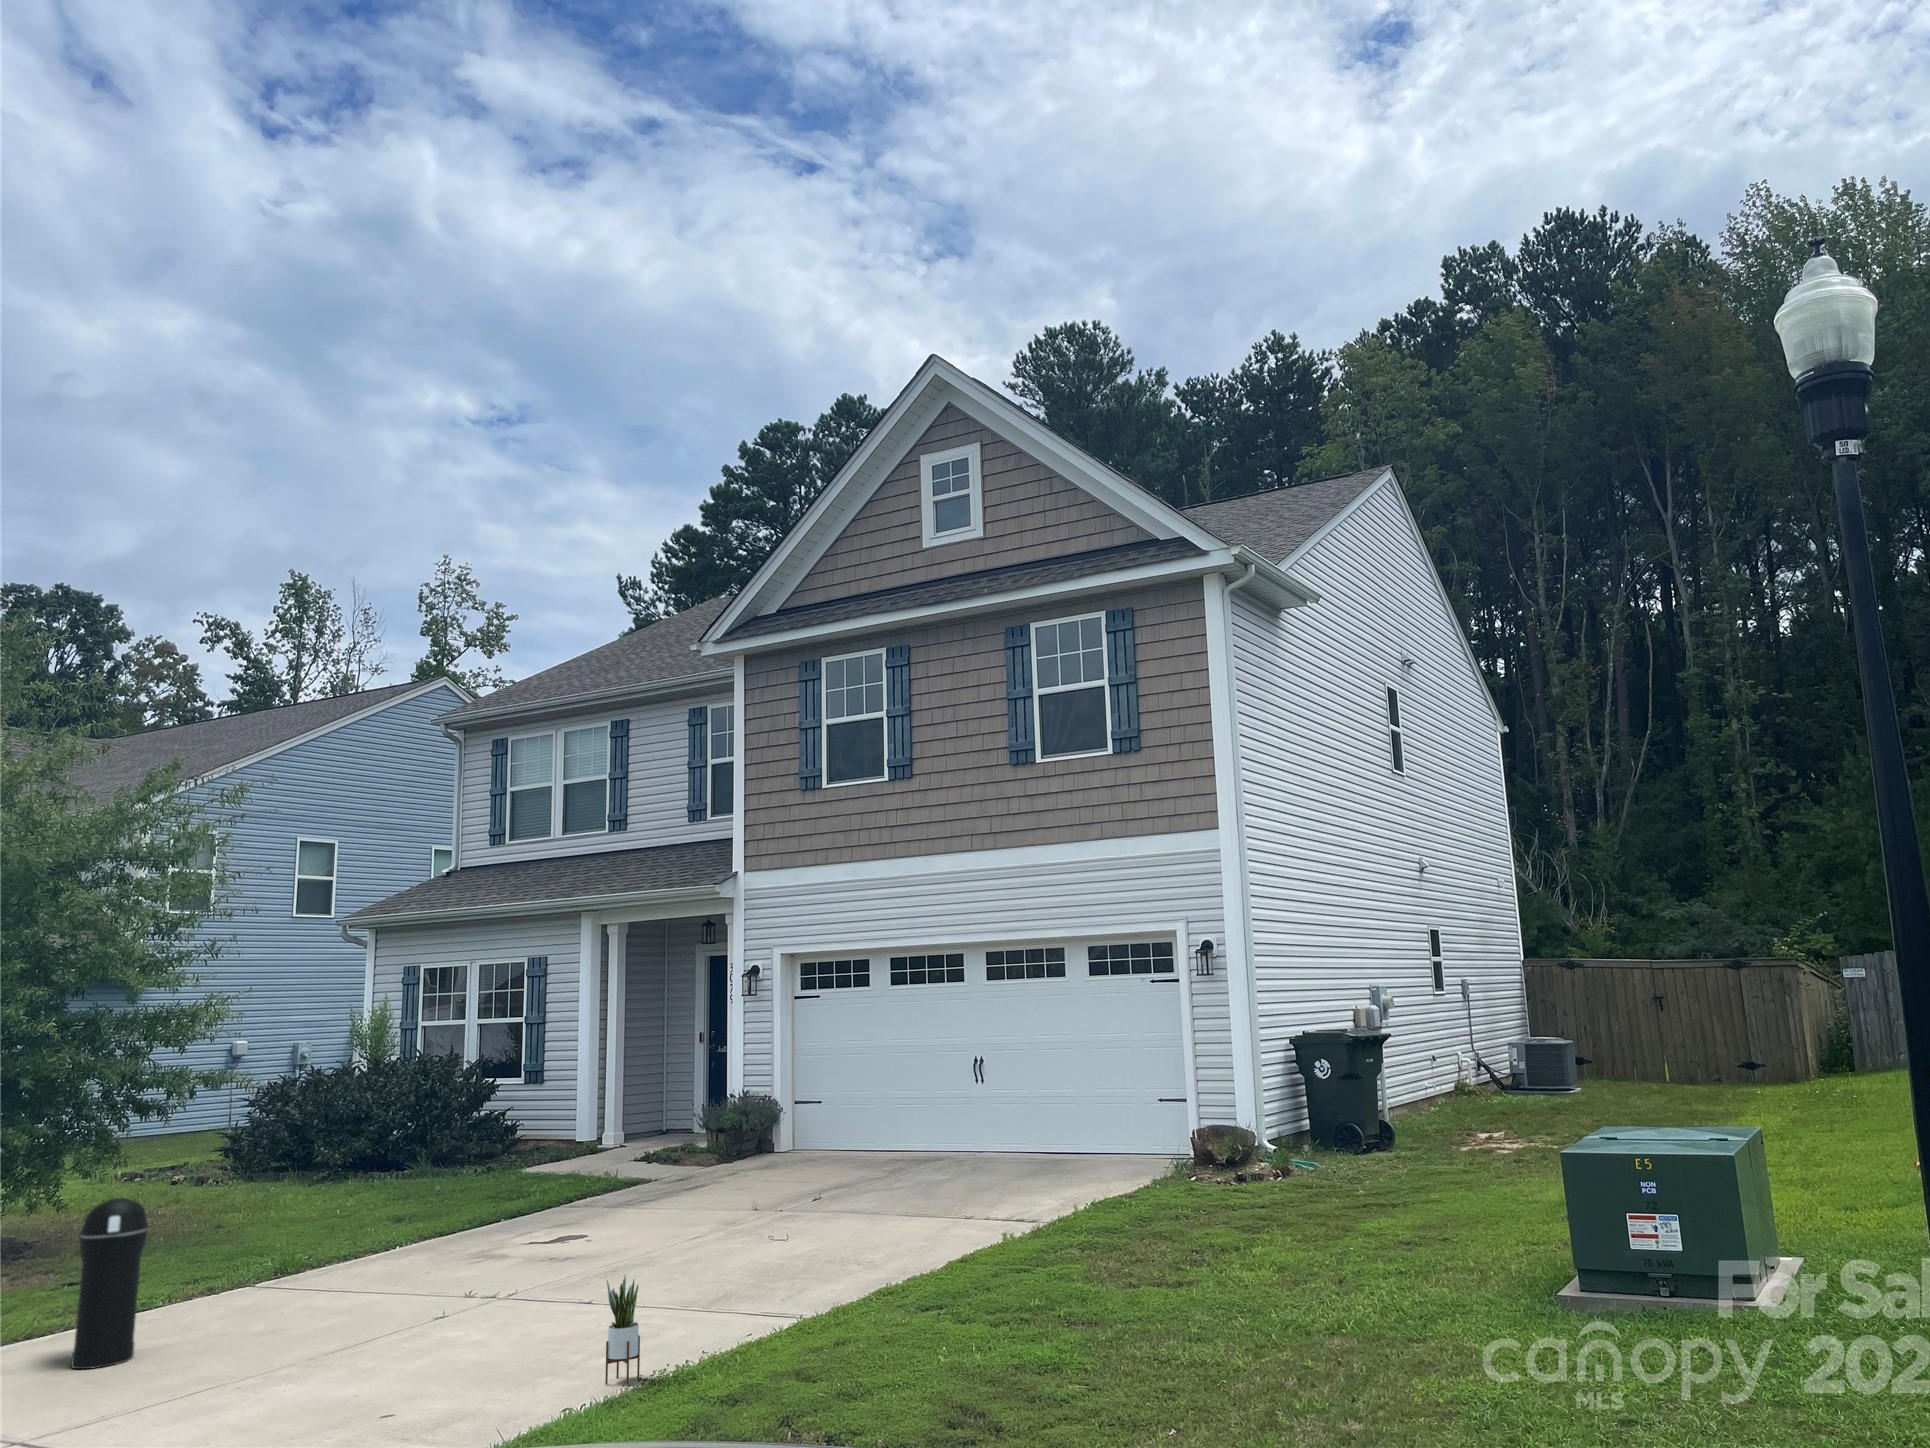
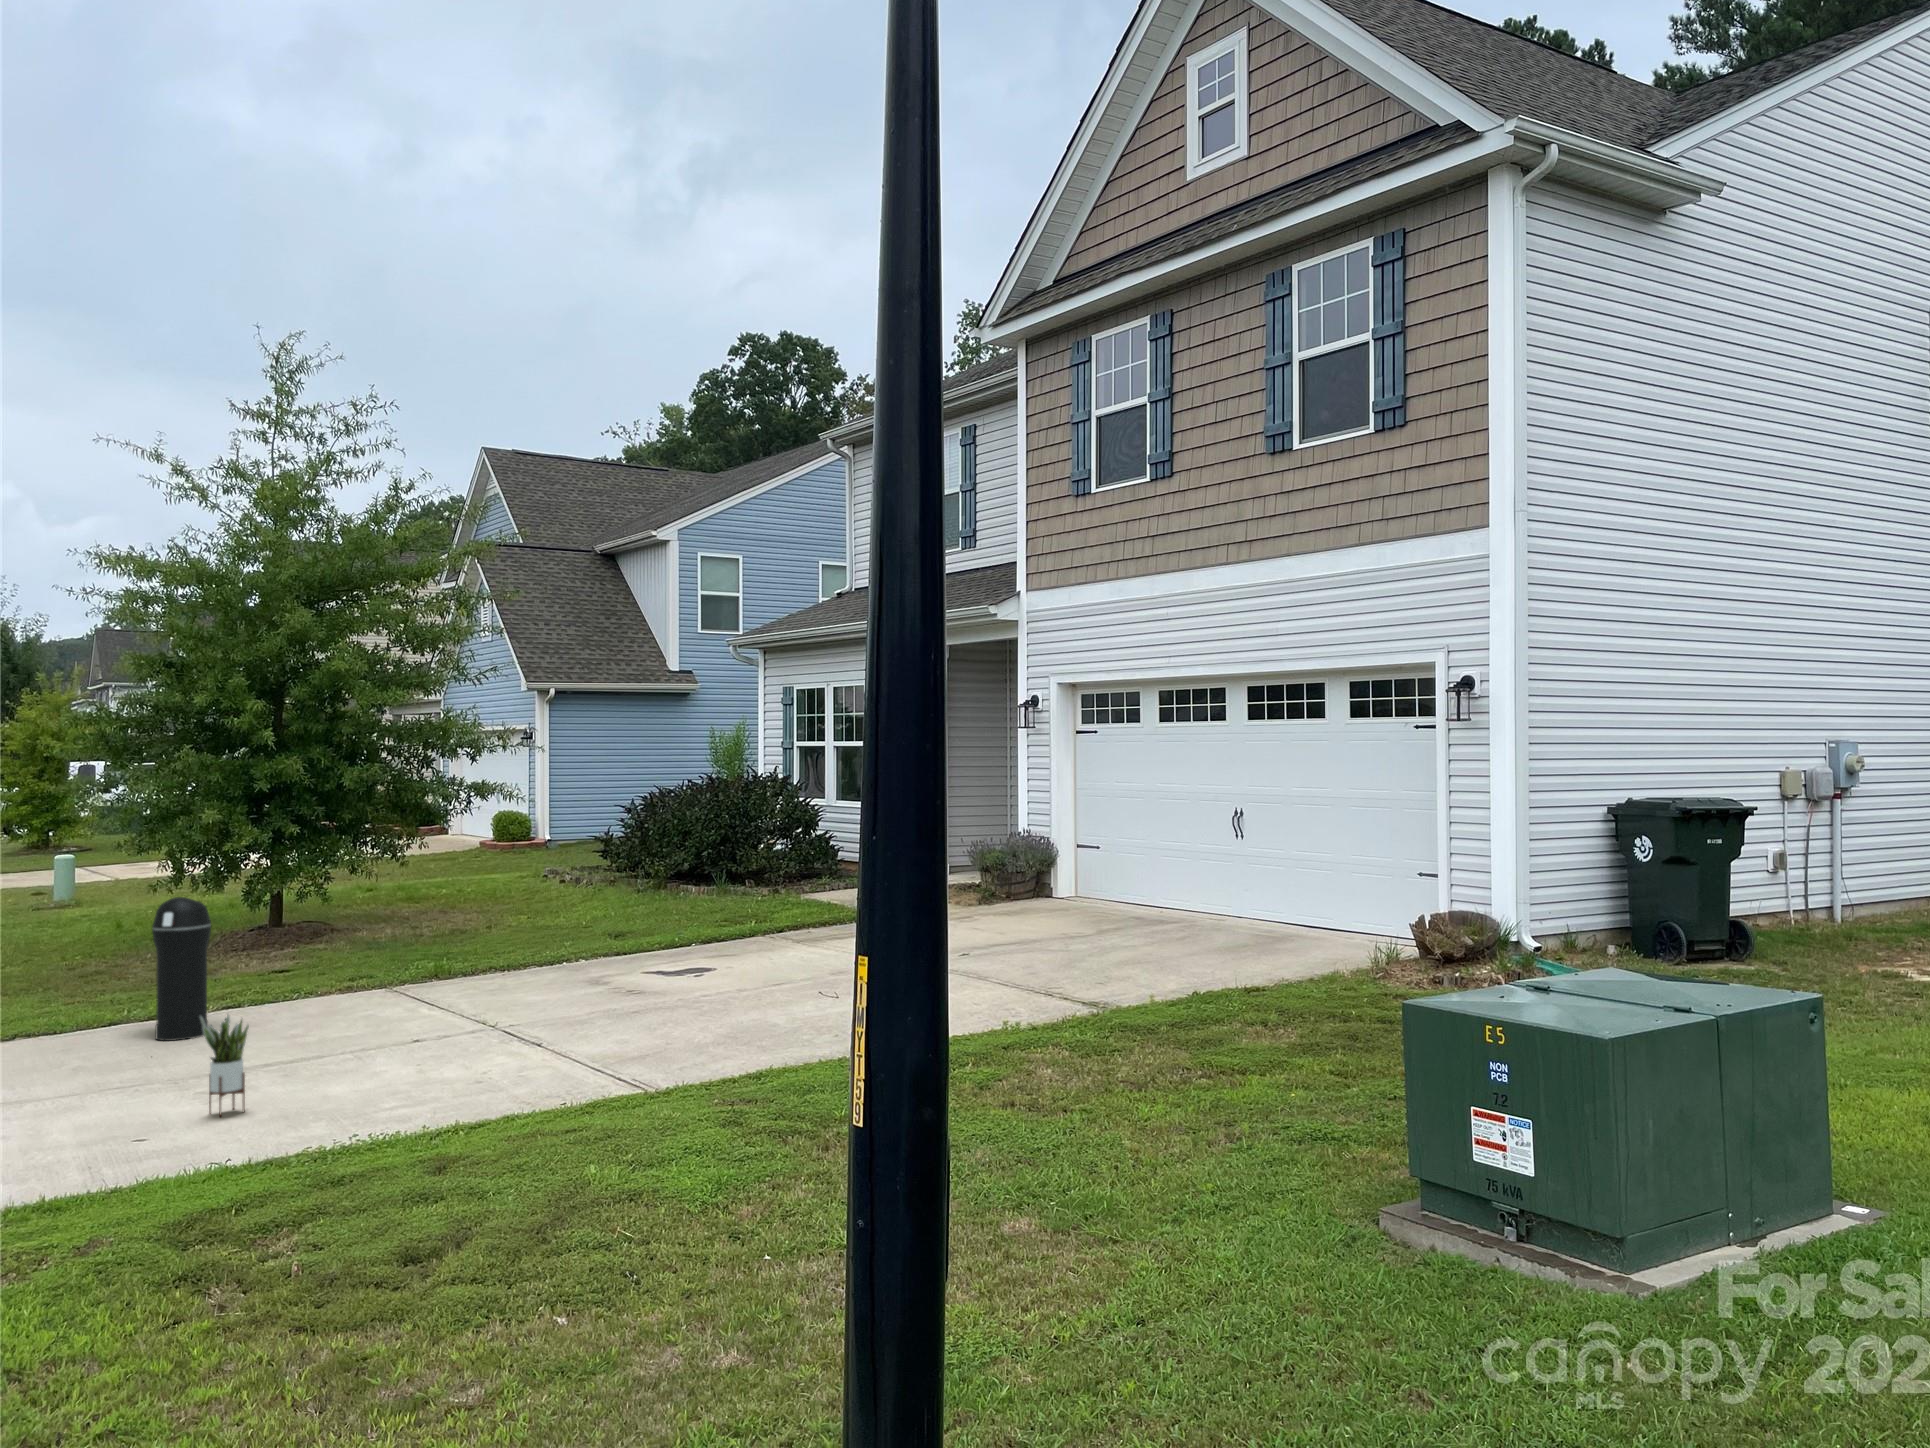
potted plant: present [605,1275,640,1385] -> present [200,1014,249,1116]

